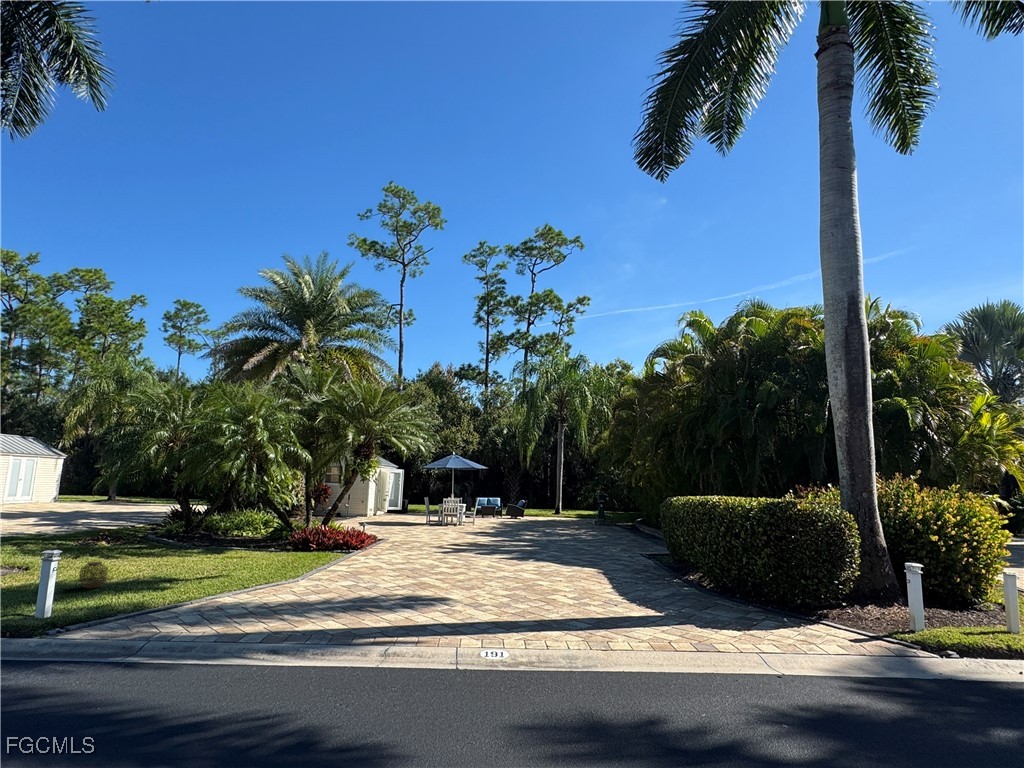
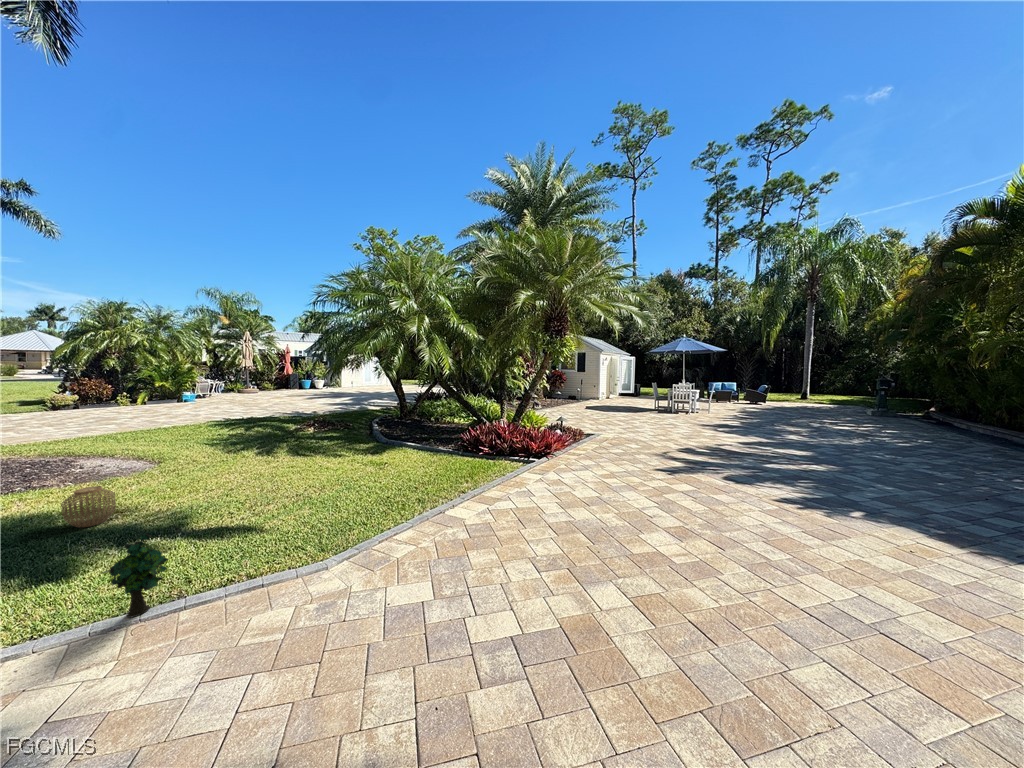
decorative plant: none [230,556,251,592] -> present [101,533,169,618]

